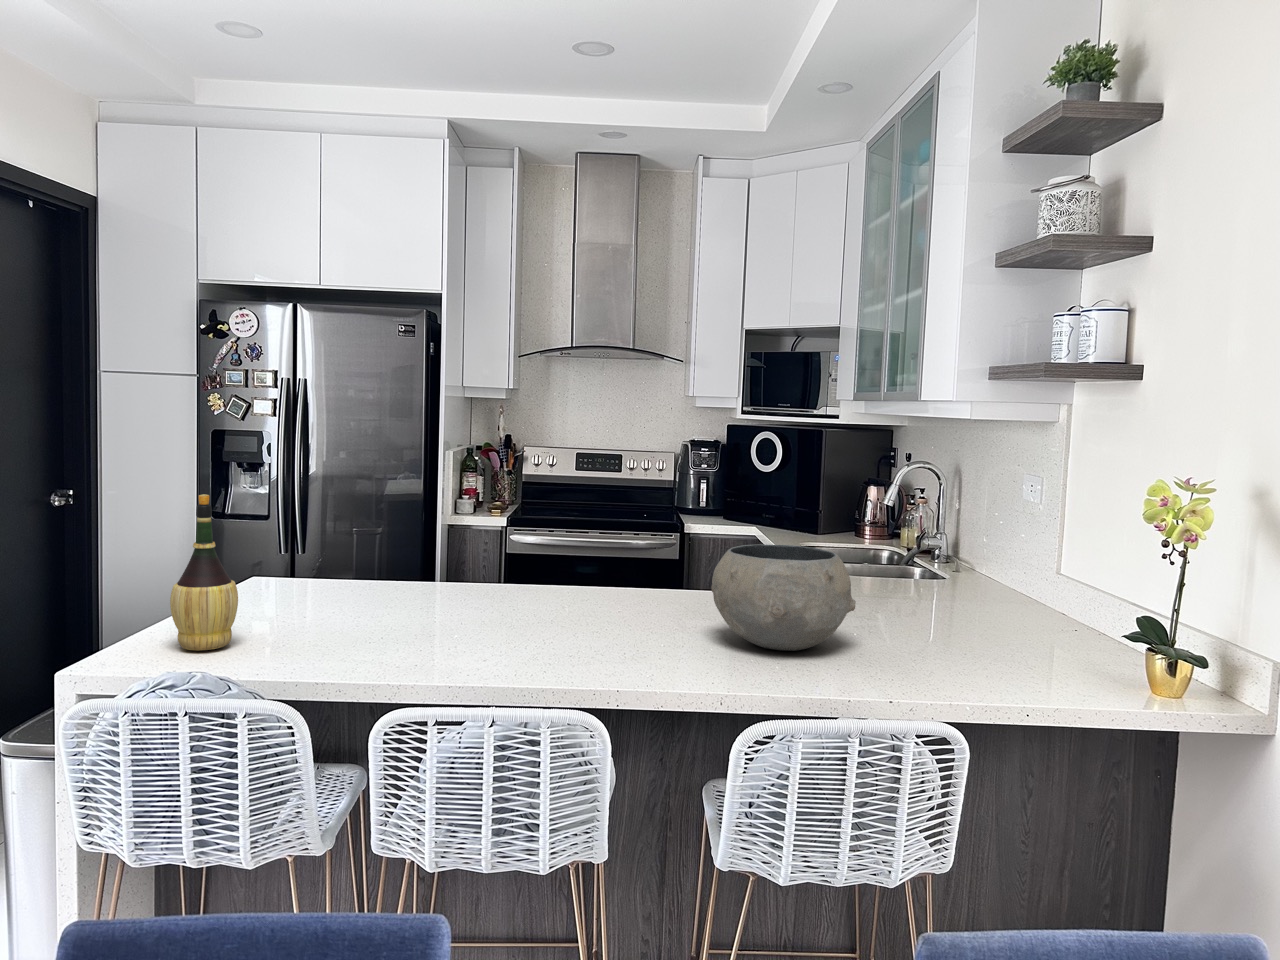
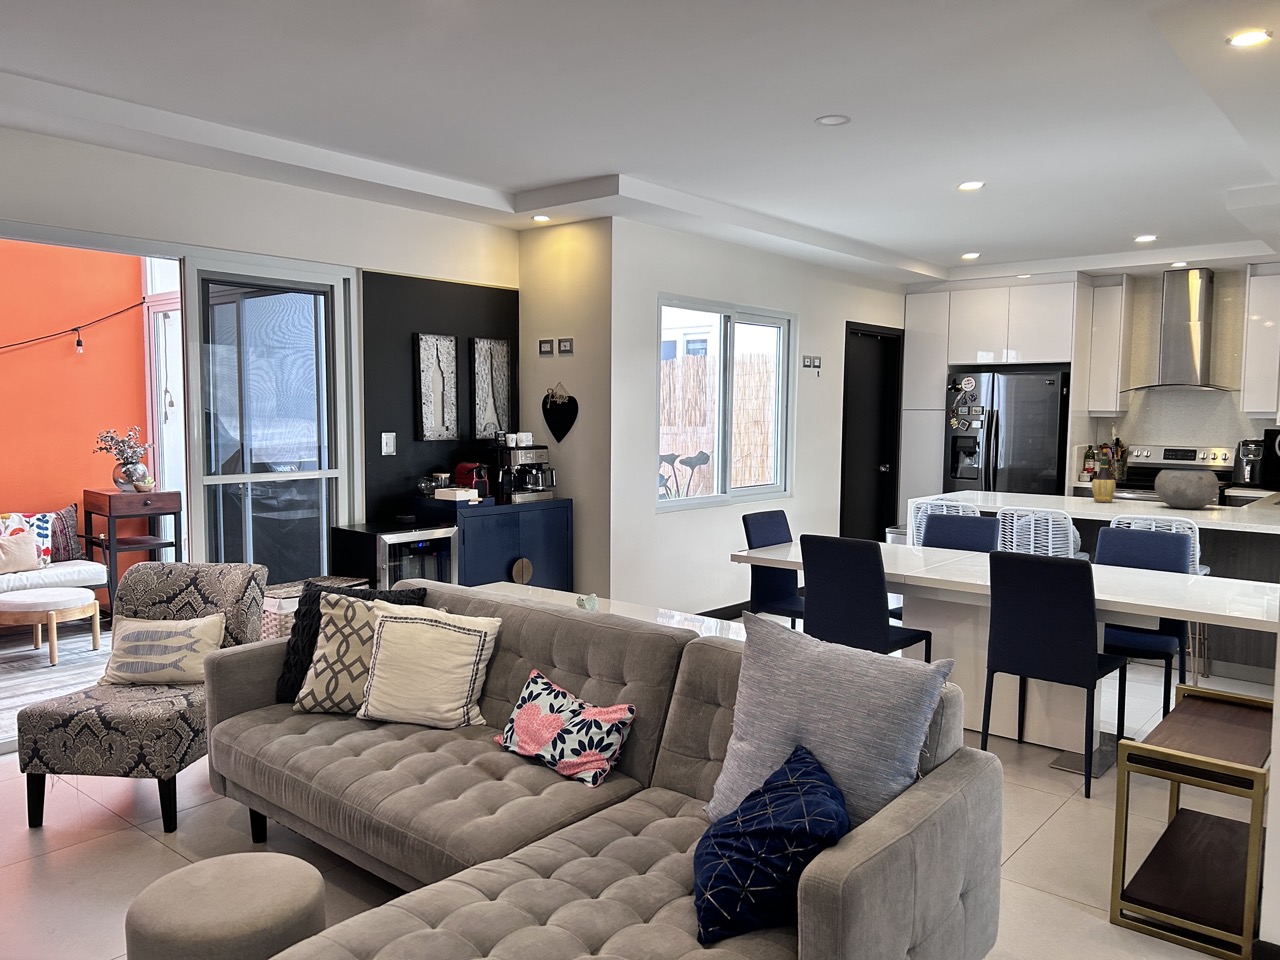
wine bottle: present [170,494,238,650] -> present [1092,449,1116,502]

